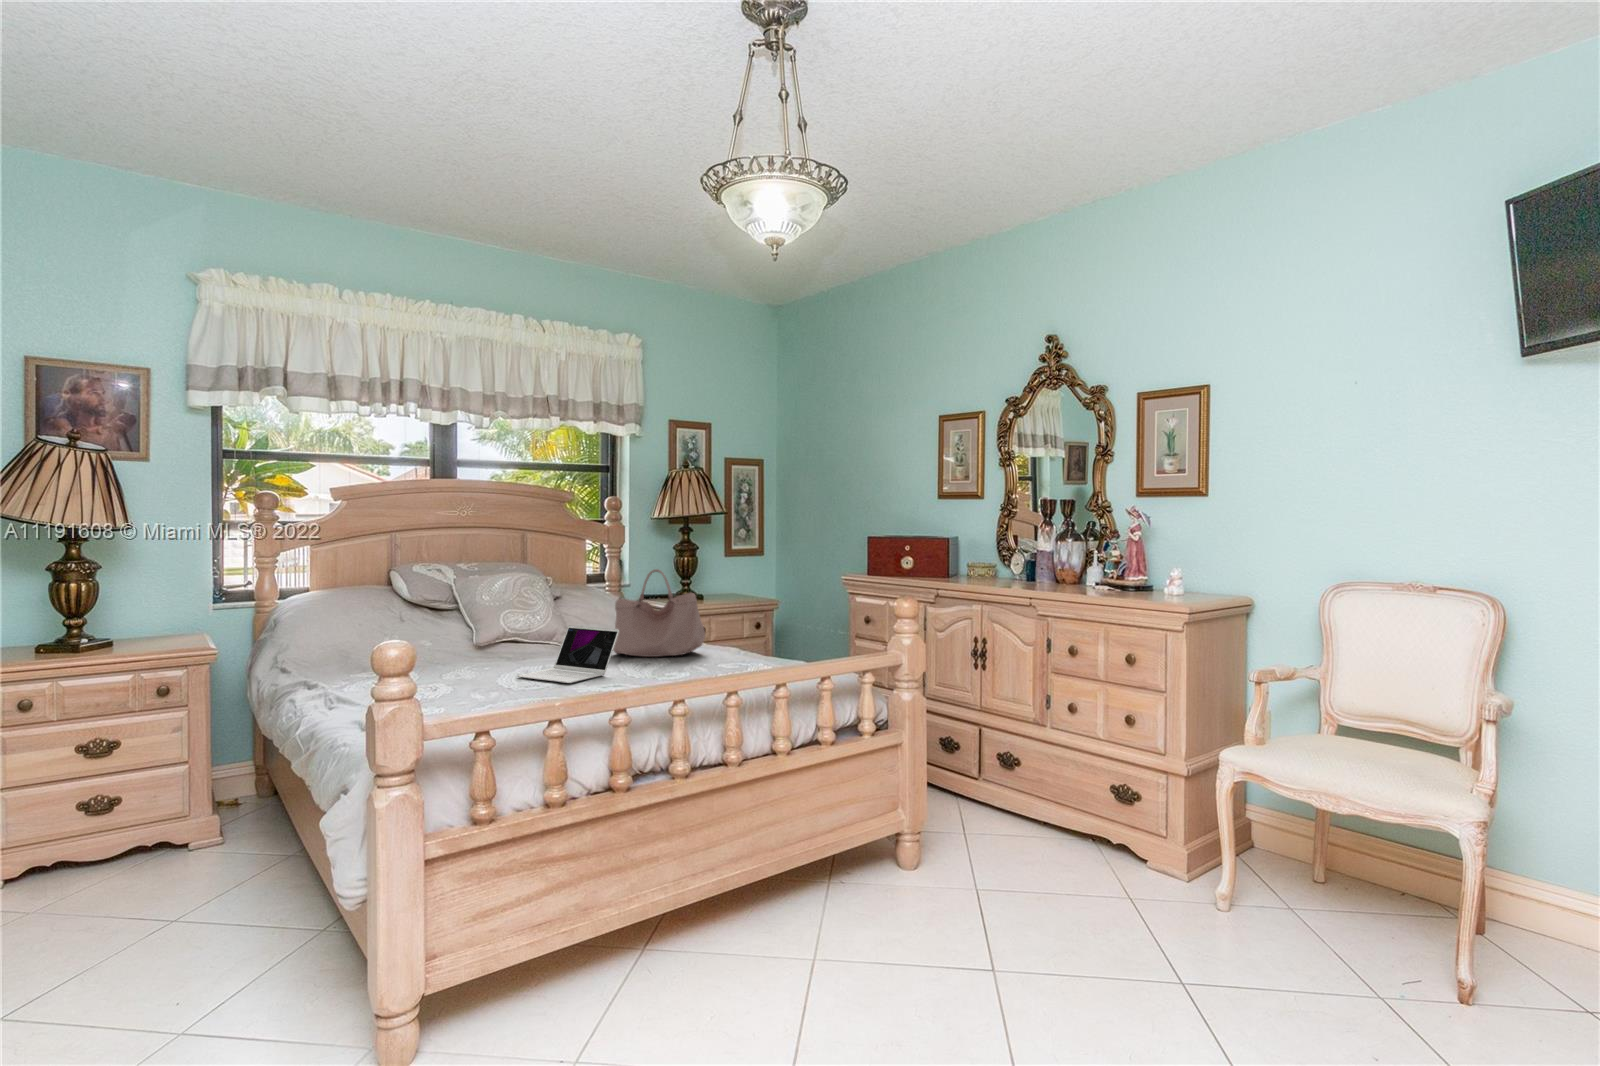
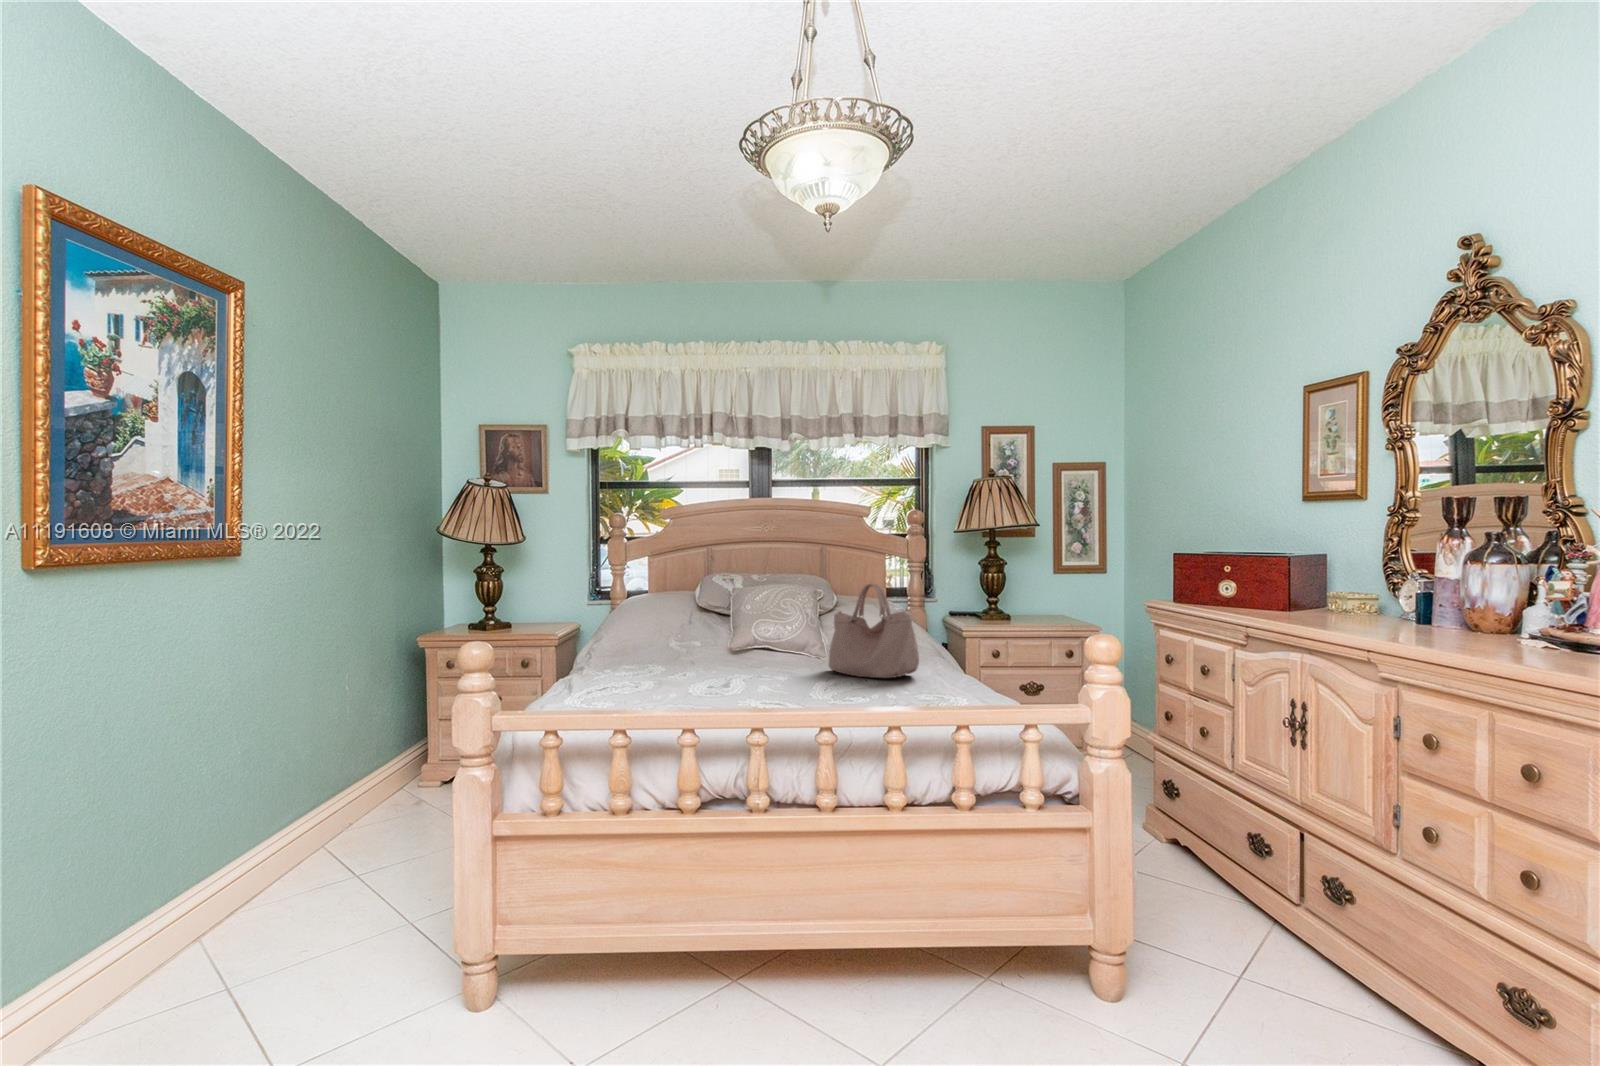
laptop: present [518,626,619,683] -> none [707,636,799,695]

